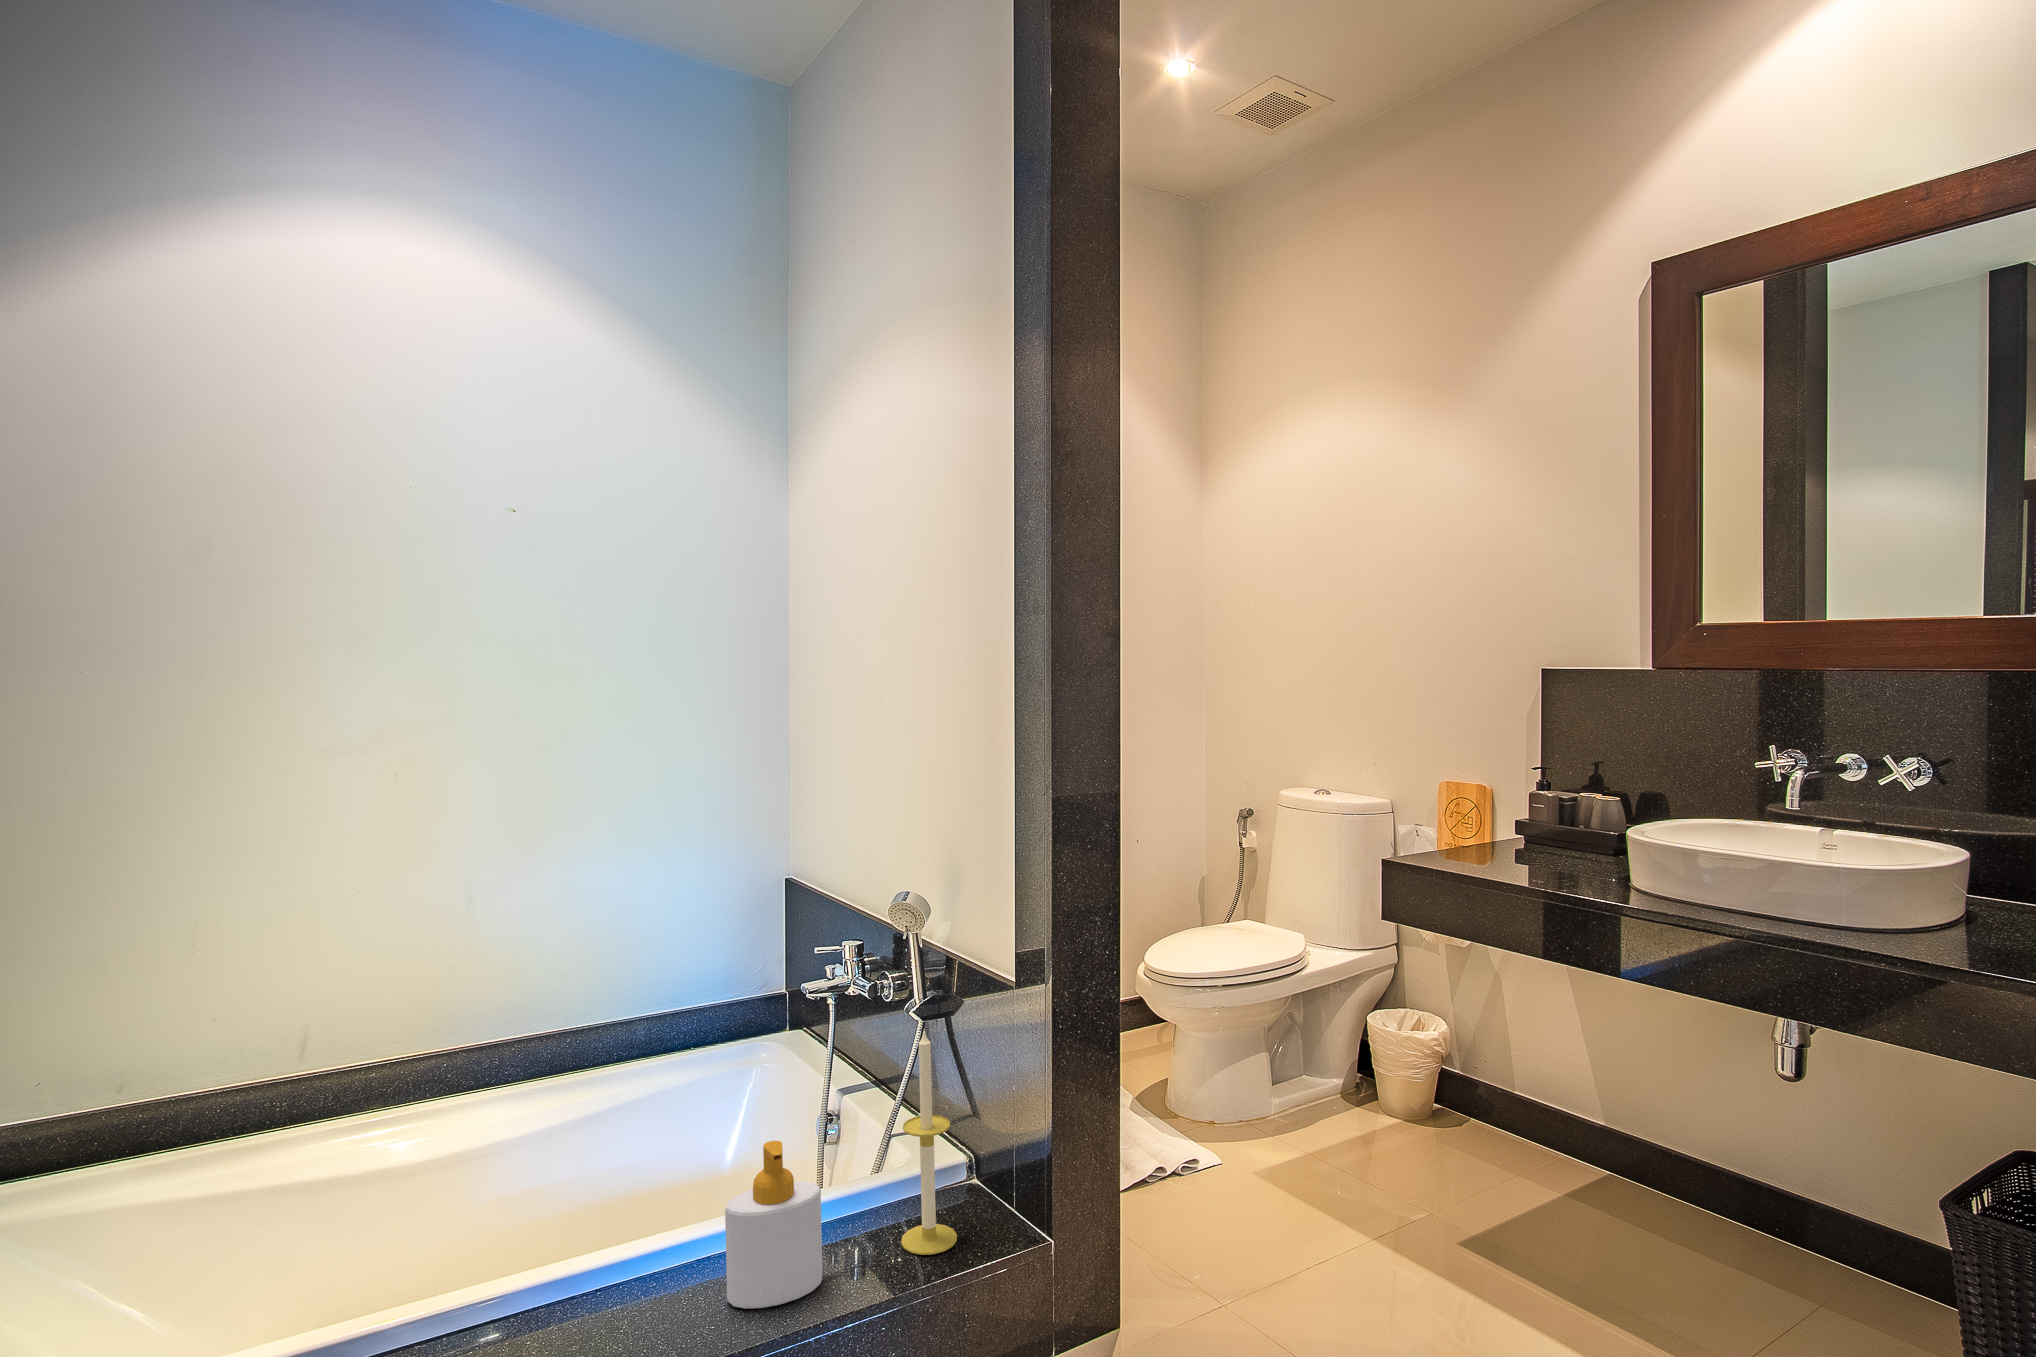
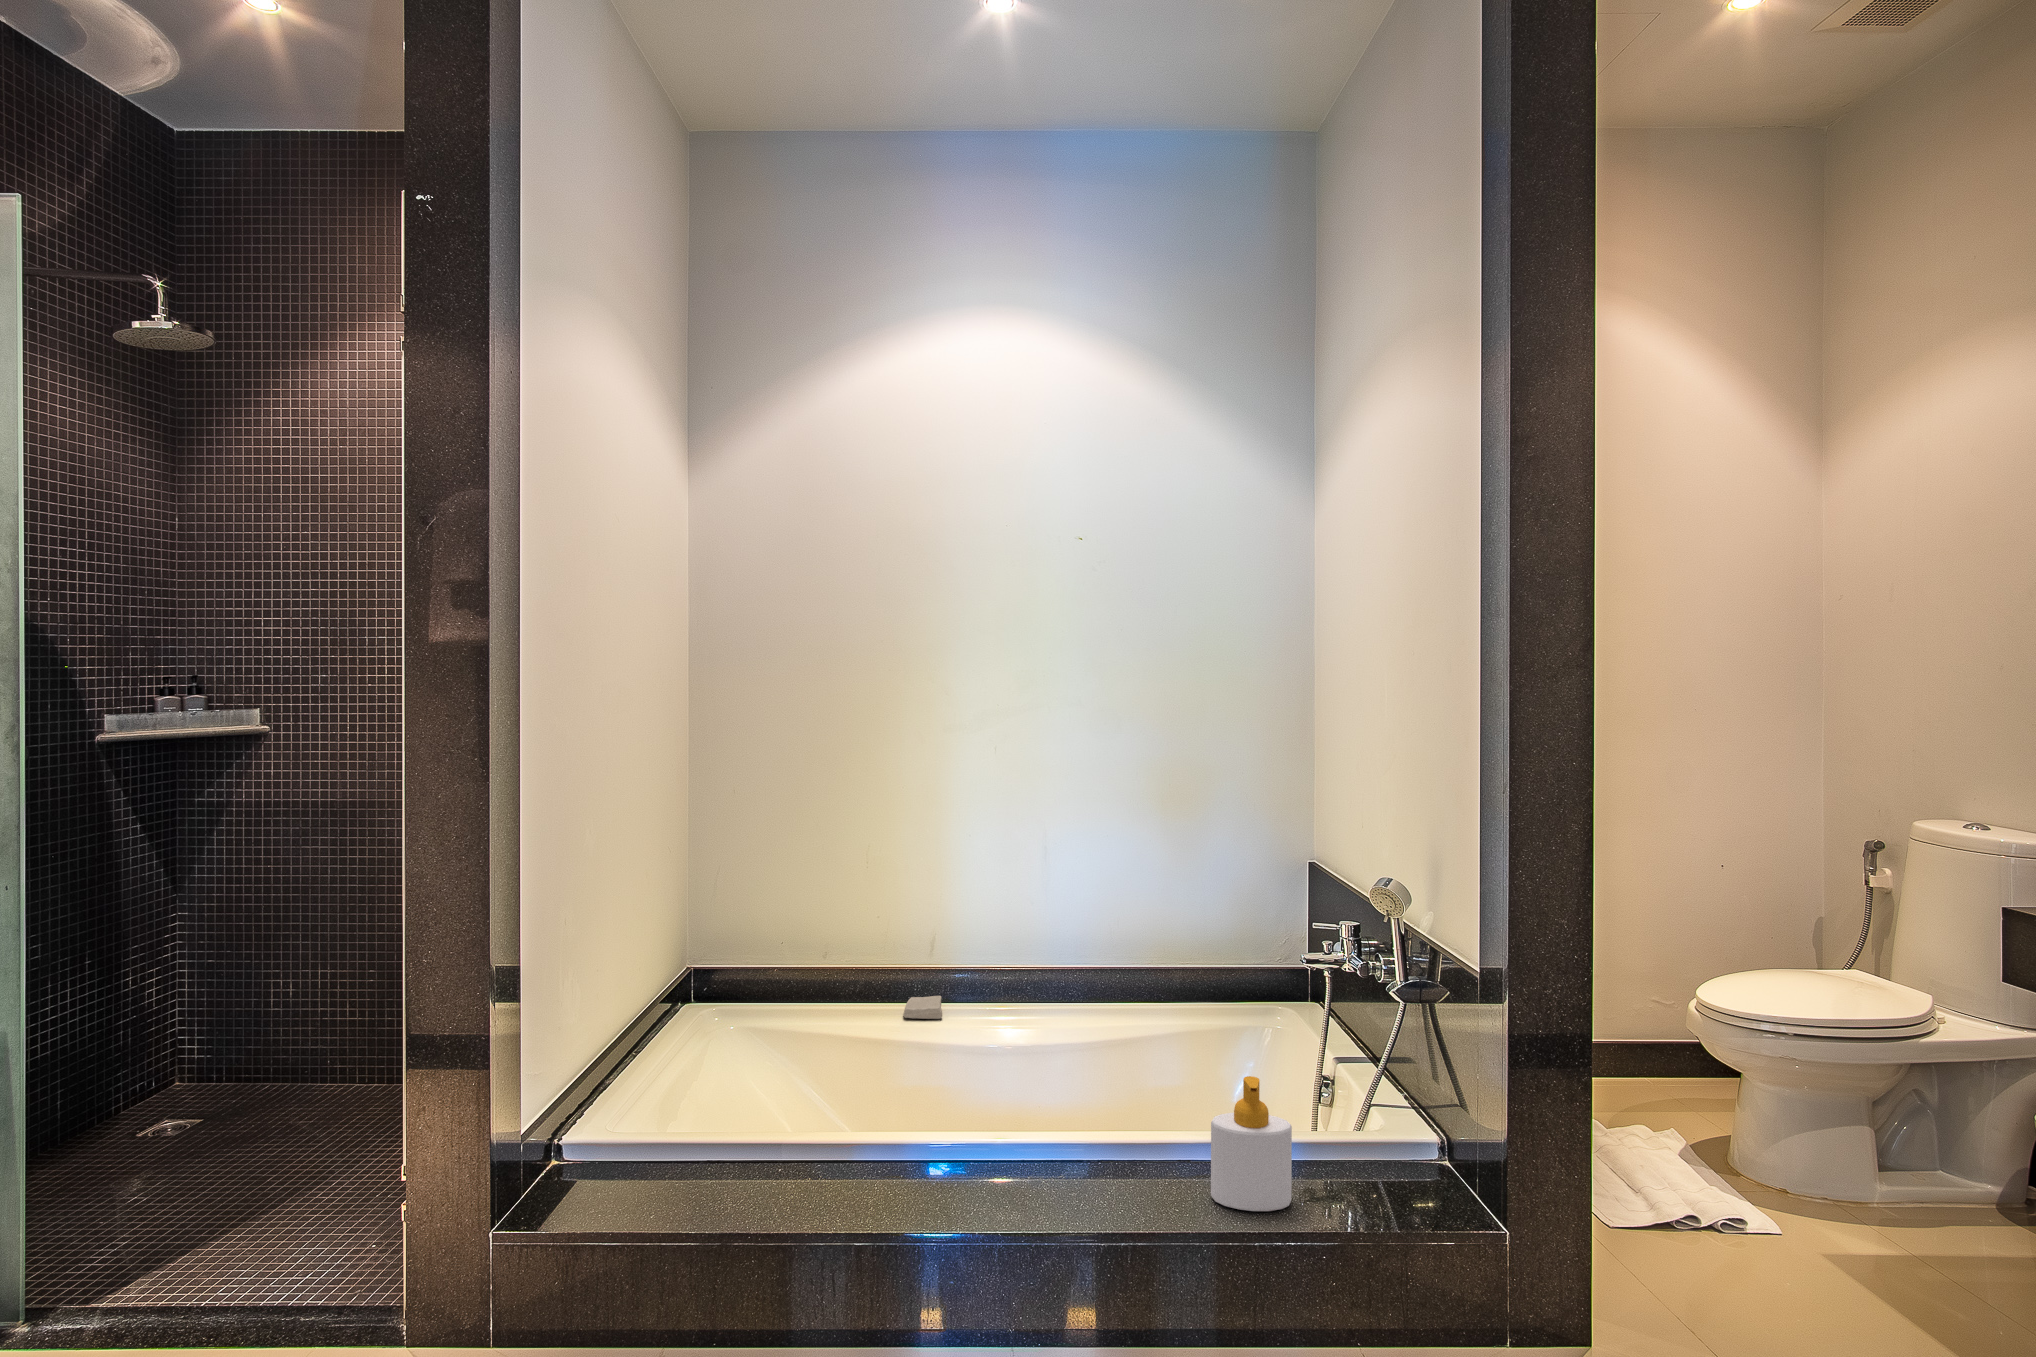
candle: present [901,1029,957,1255] -> none [1366,1009,1420,1212]
soap bar: none [263,1122,328,1164] -> present [903,996,942,1019]

